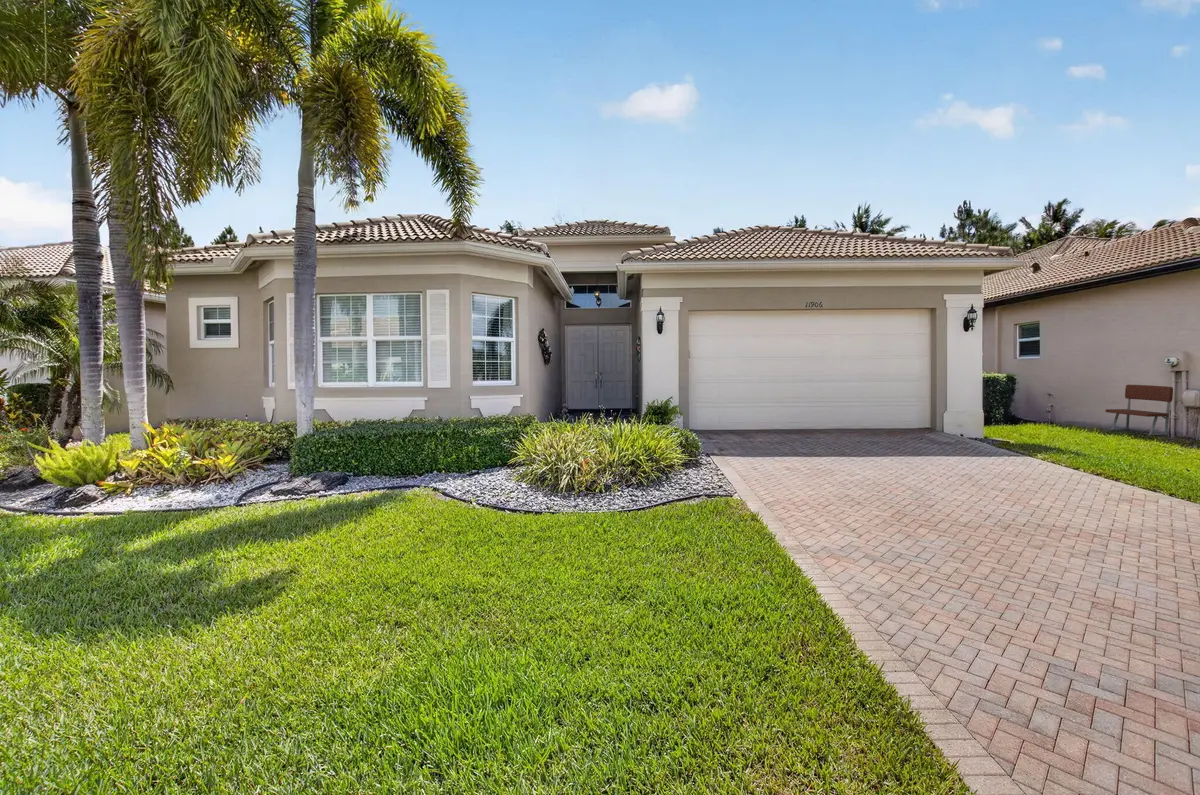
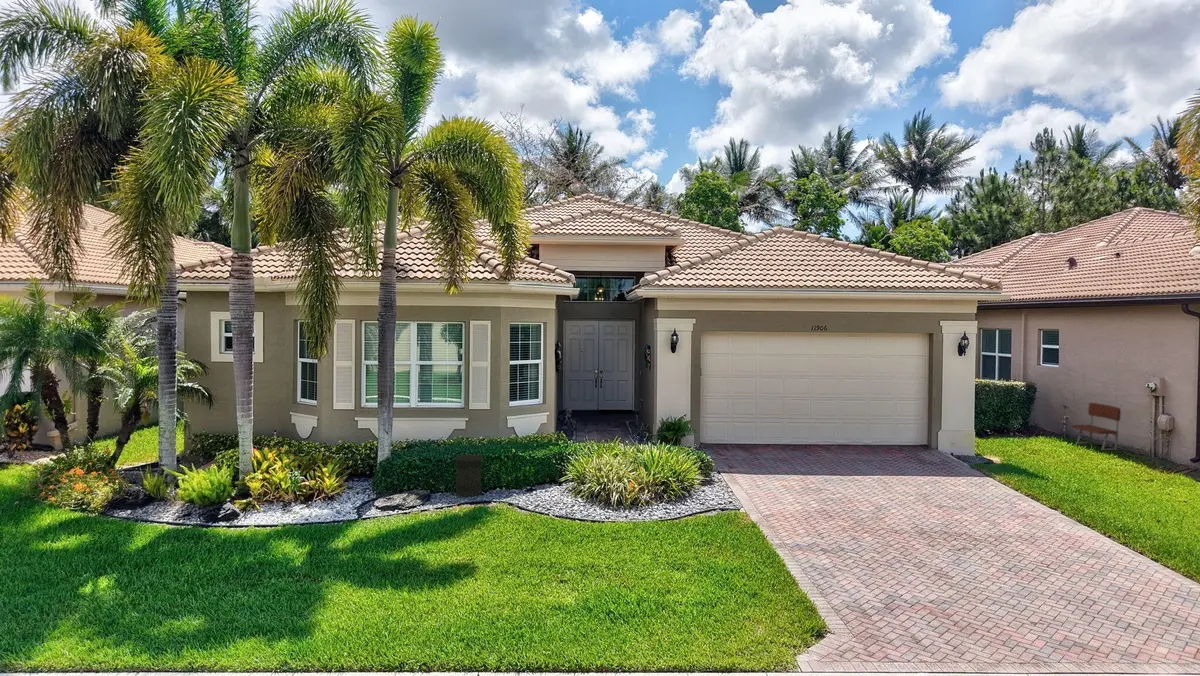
trash can: none [372,430,410,482] -> present [454,454,483,496]

